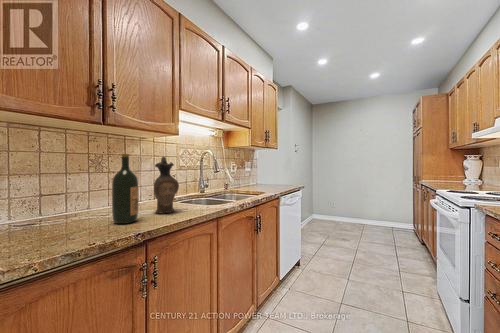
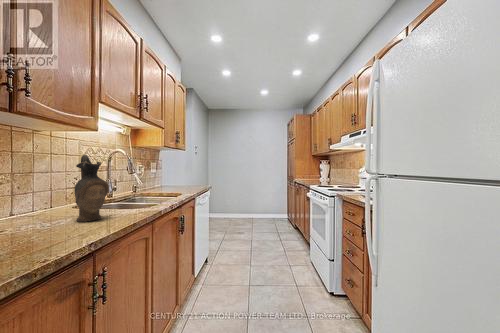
wine bottle: present [112,154,139,224] -> none [28,151,67,238]

